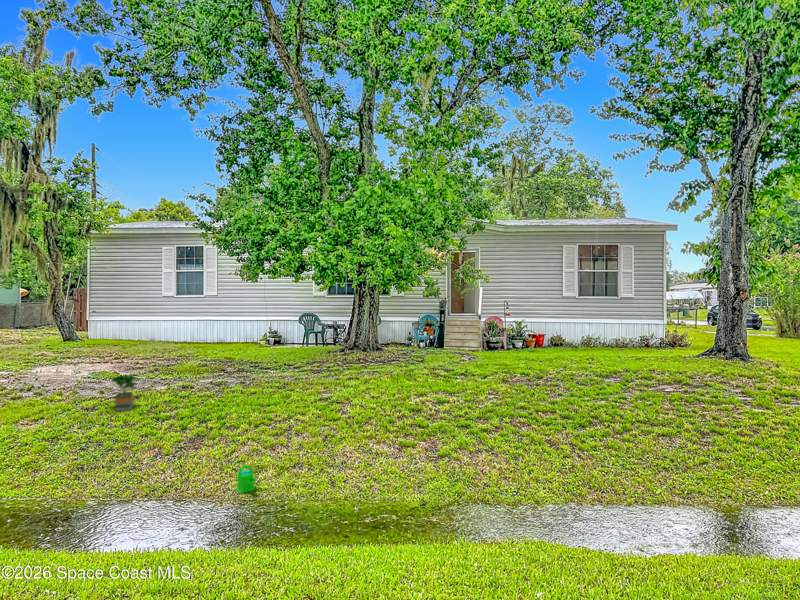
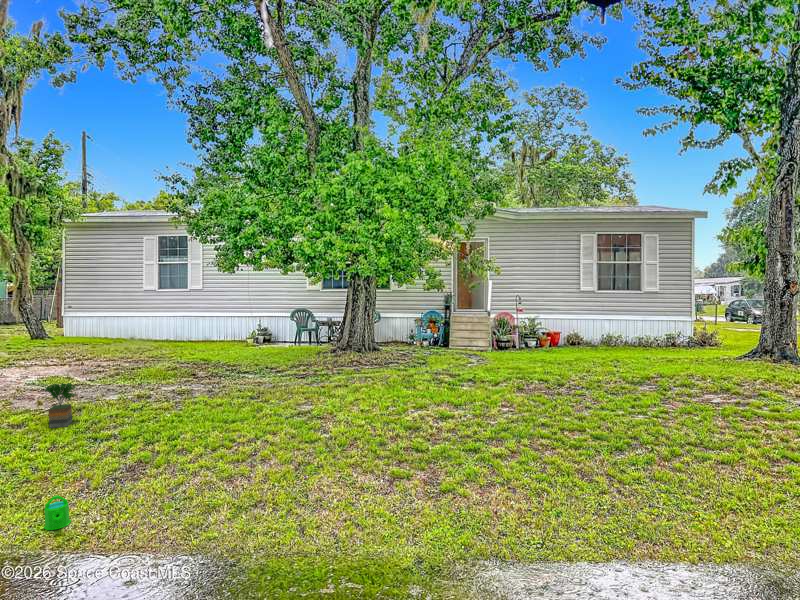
watering can: present [236,465,255,492] -> present [44,495,71,530]

